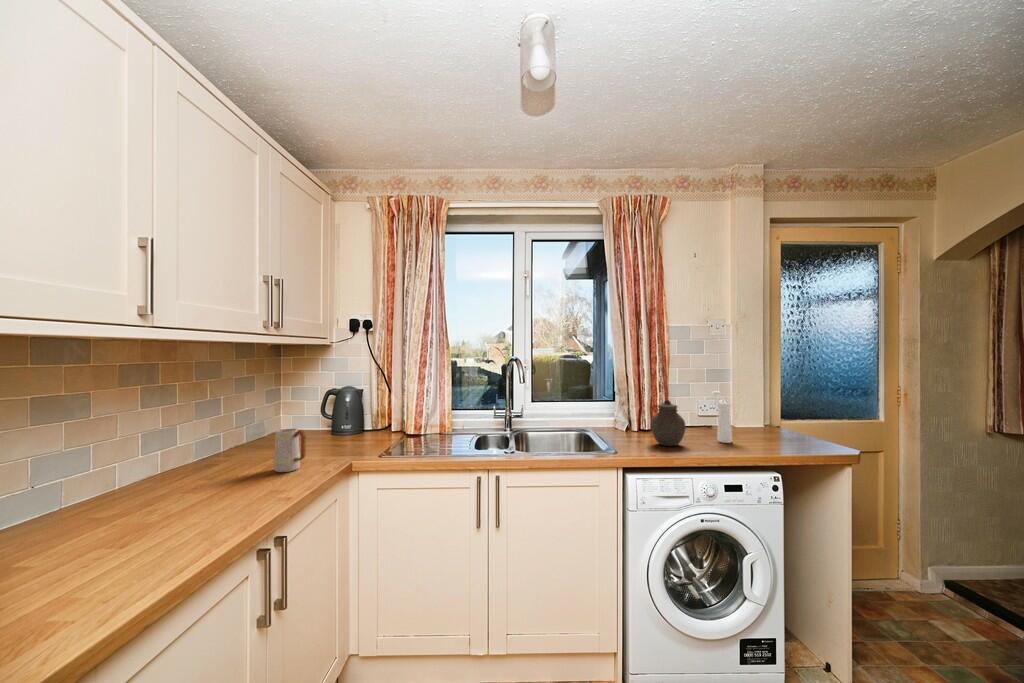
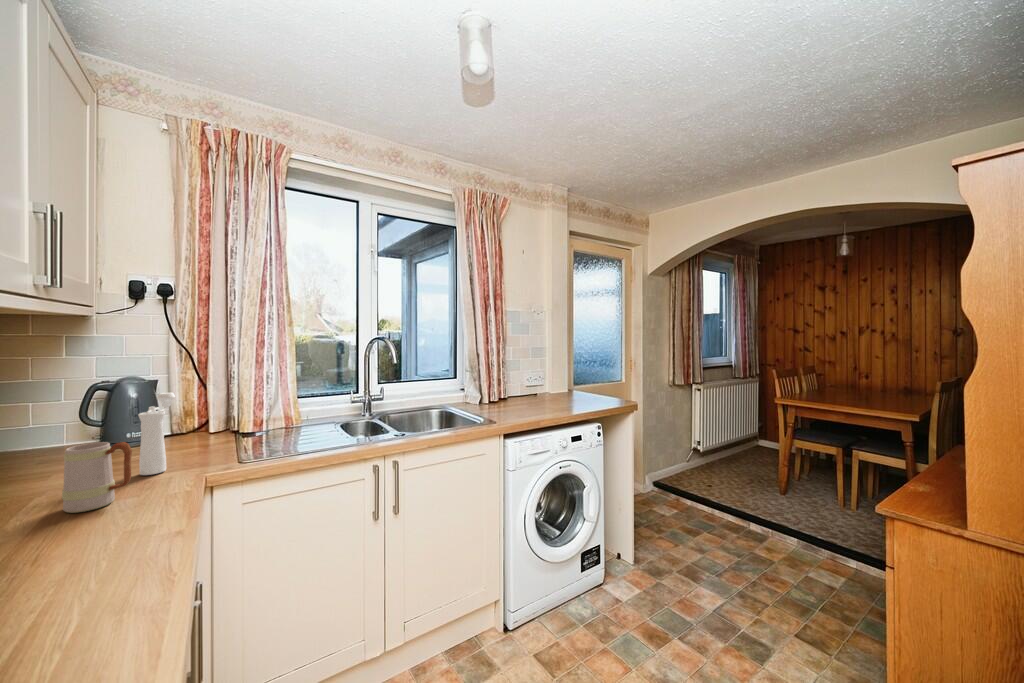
pepper mill: present [711,391,732,443] -> present [138,393,175,475]
jar: present [651,400,686,446] -> none [509,374,536,412]

